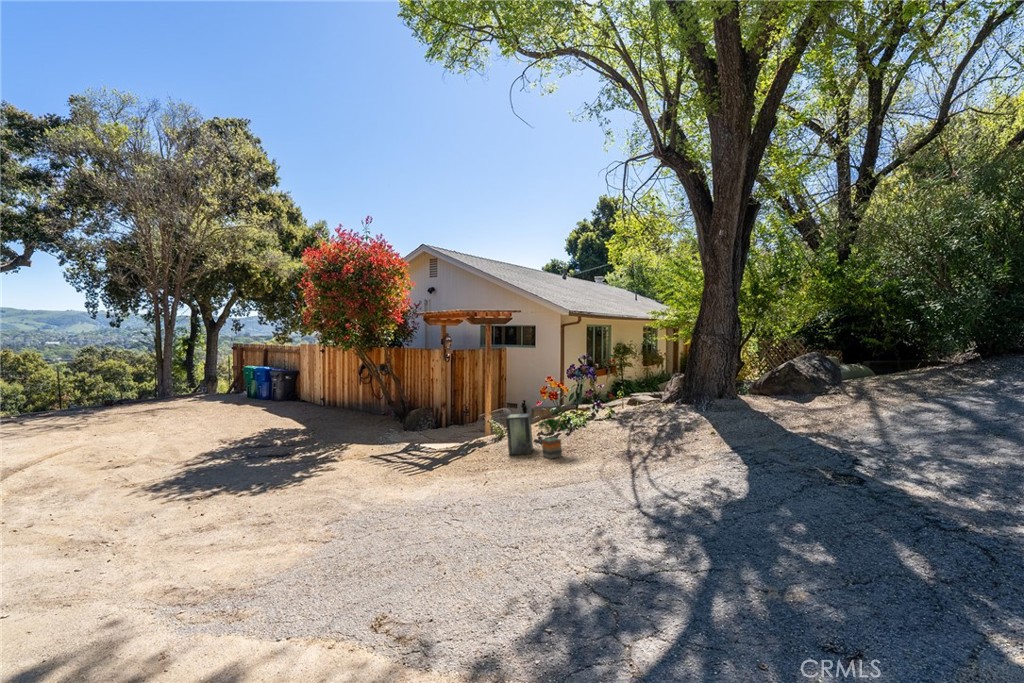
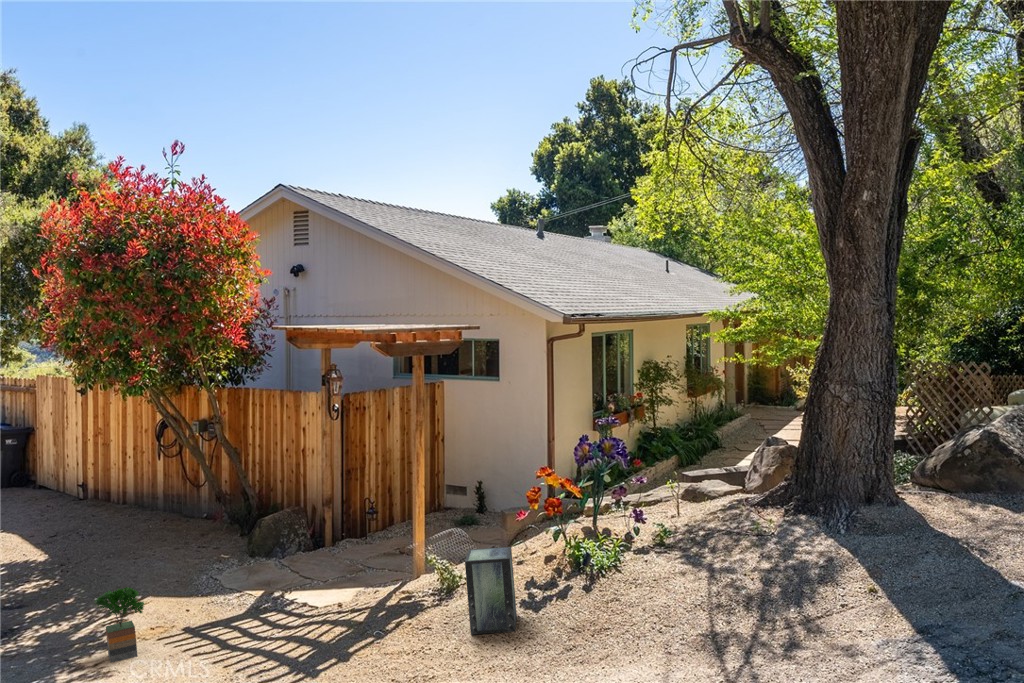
potted tree: present [538,418,566,459] -> present [95,587,144,663]

